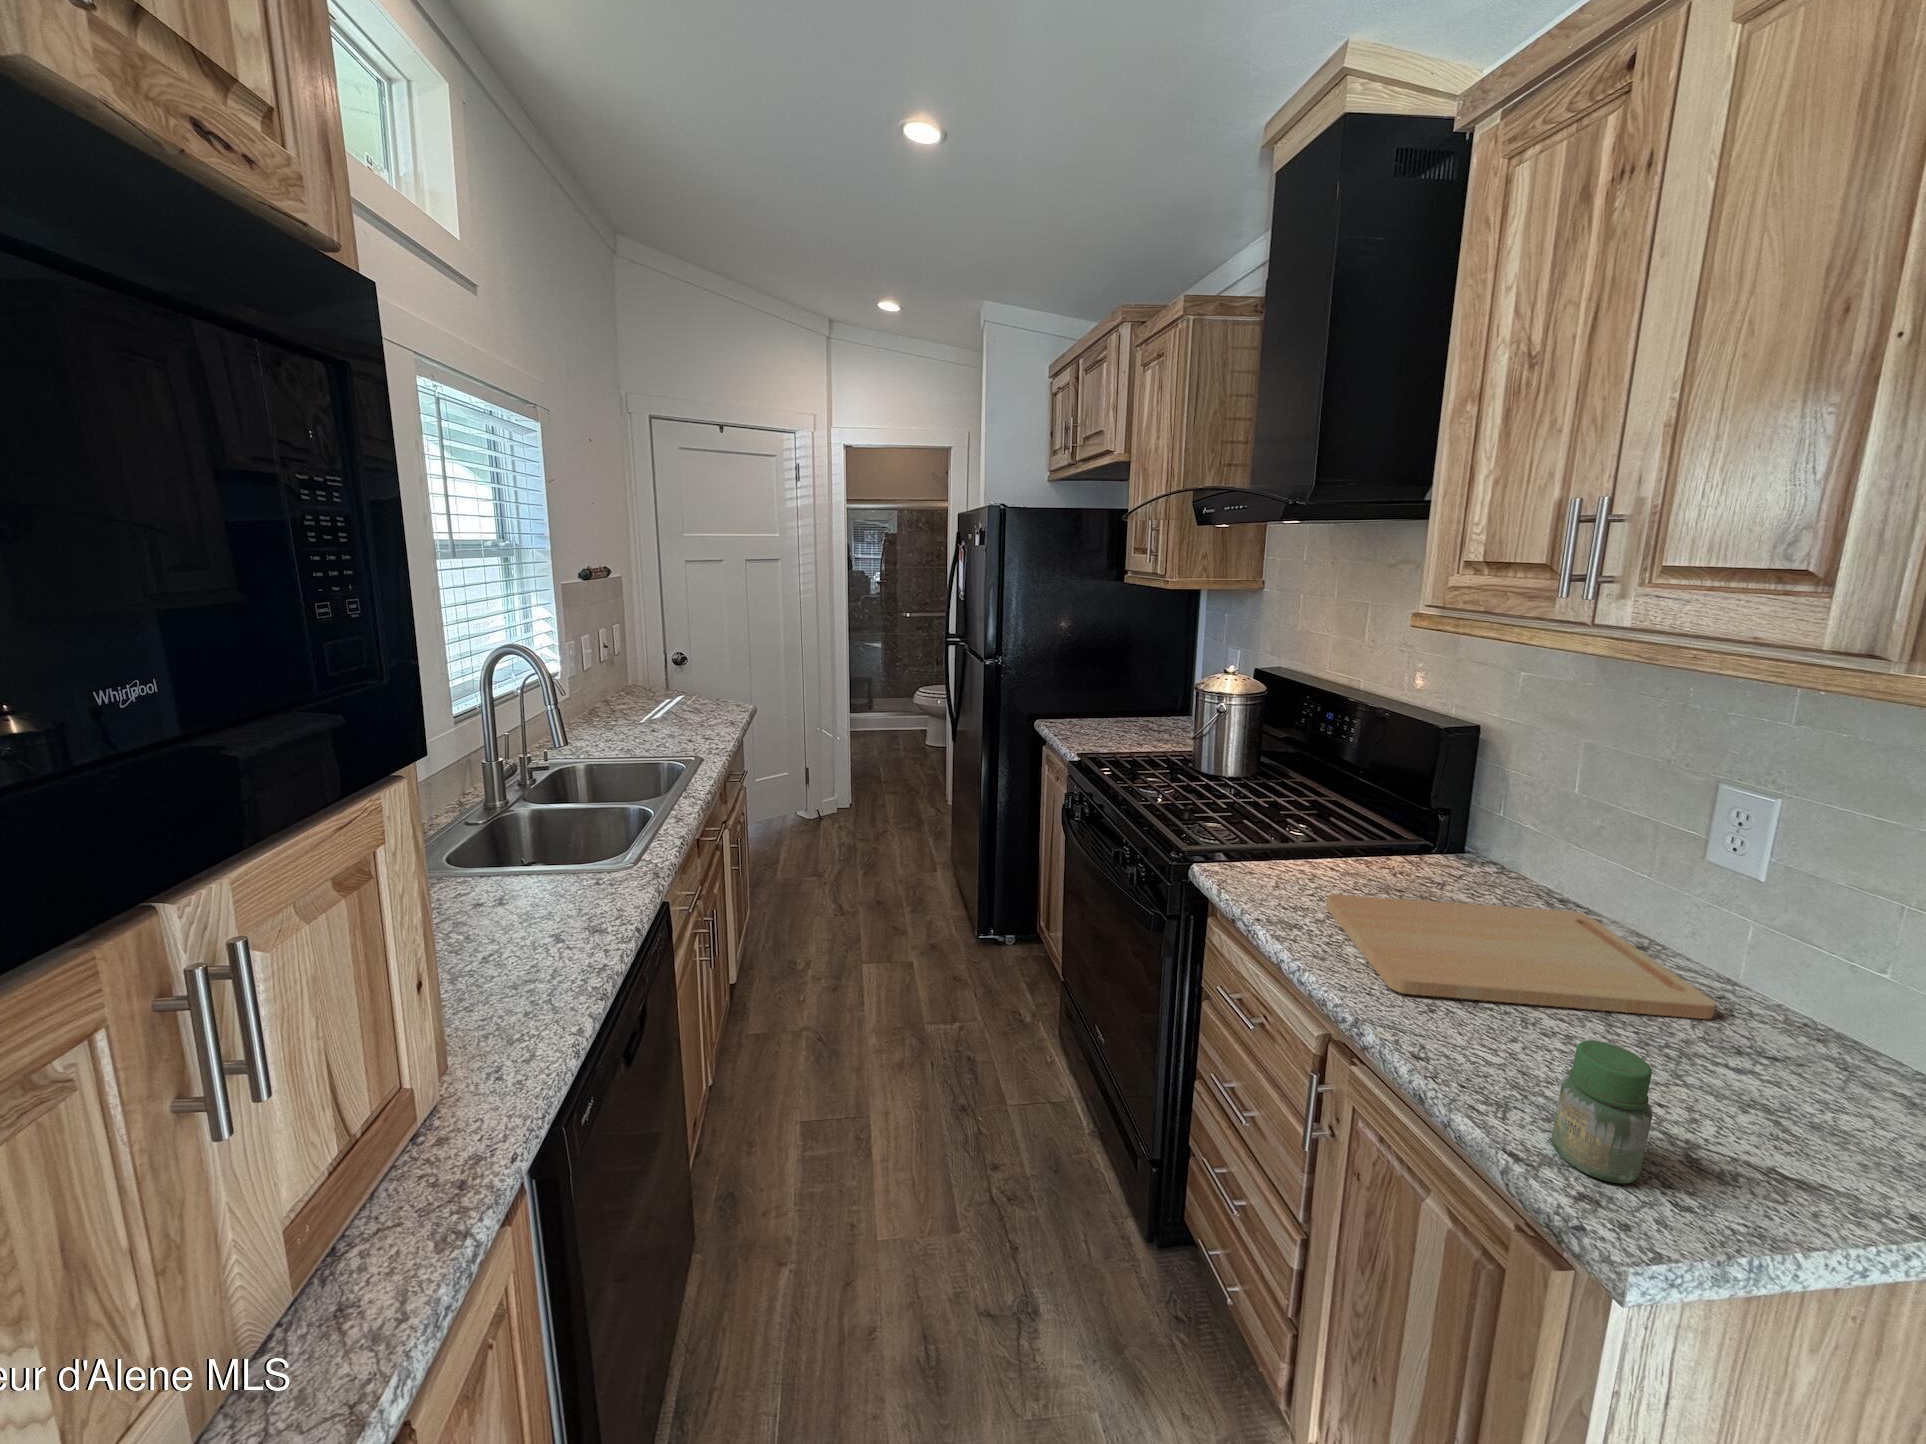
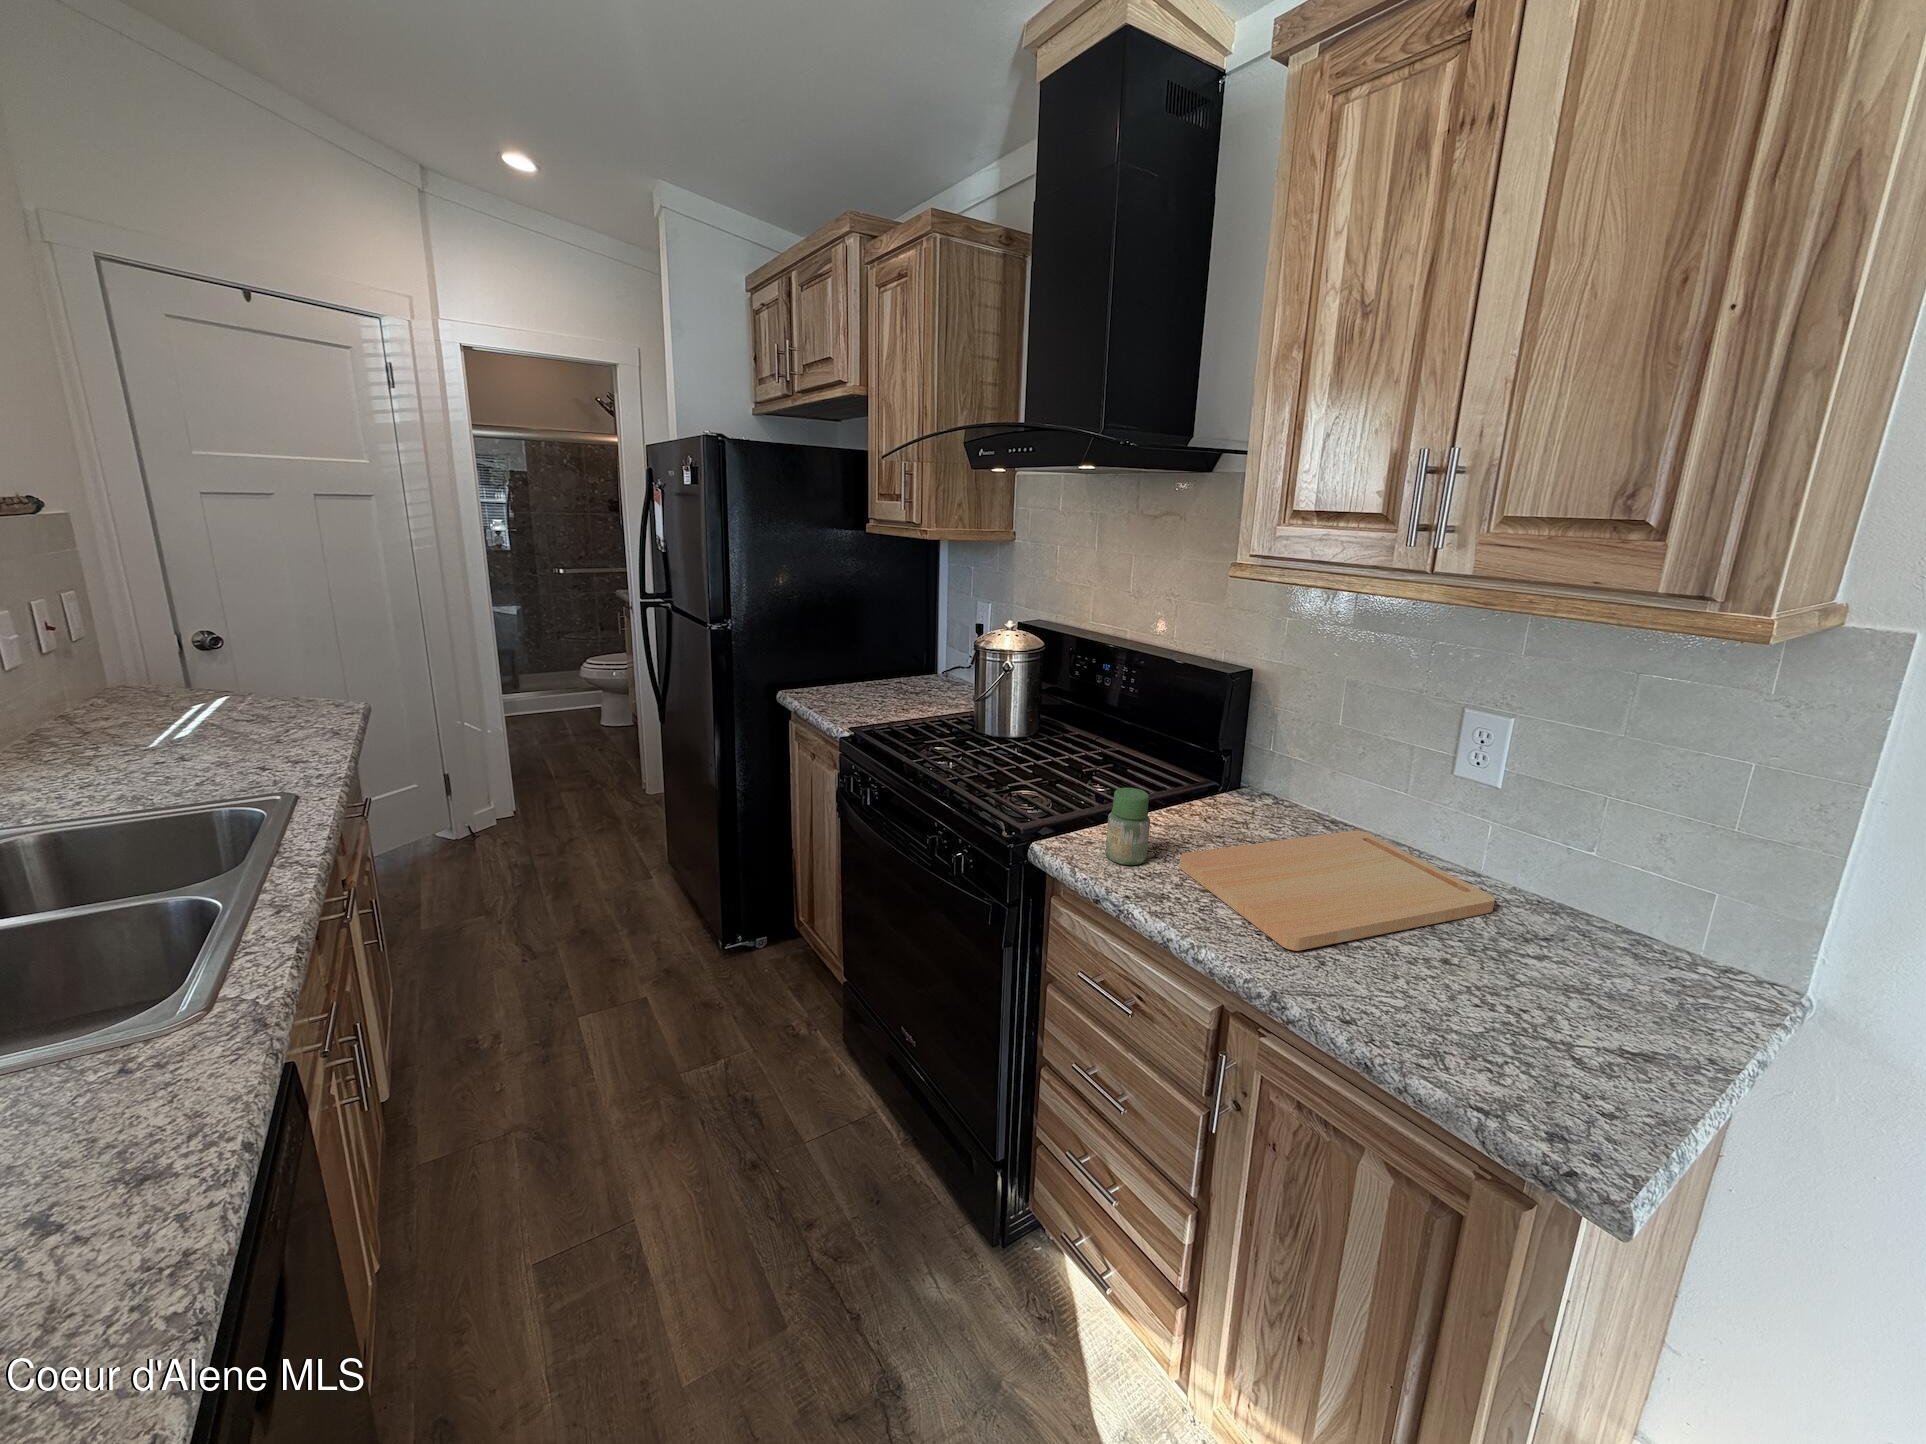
jar: present [1551,1041,1652,1183] -> present [1105,788,1150,865]

